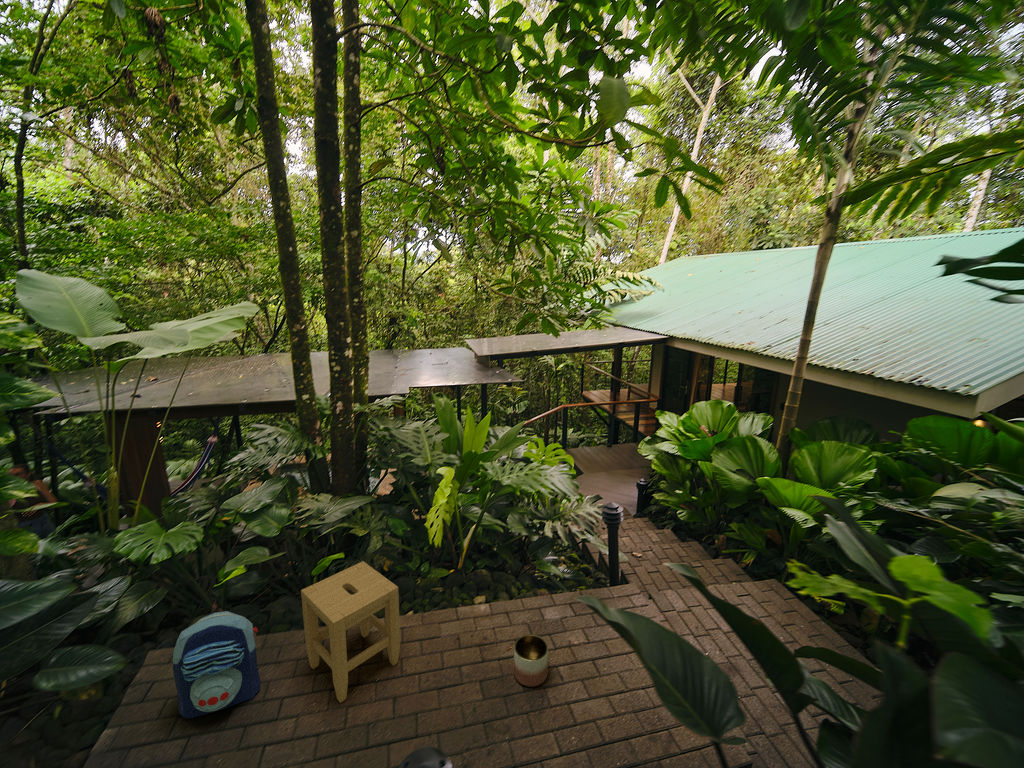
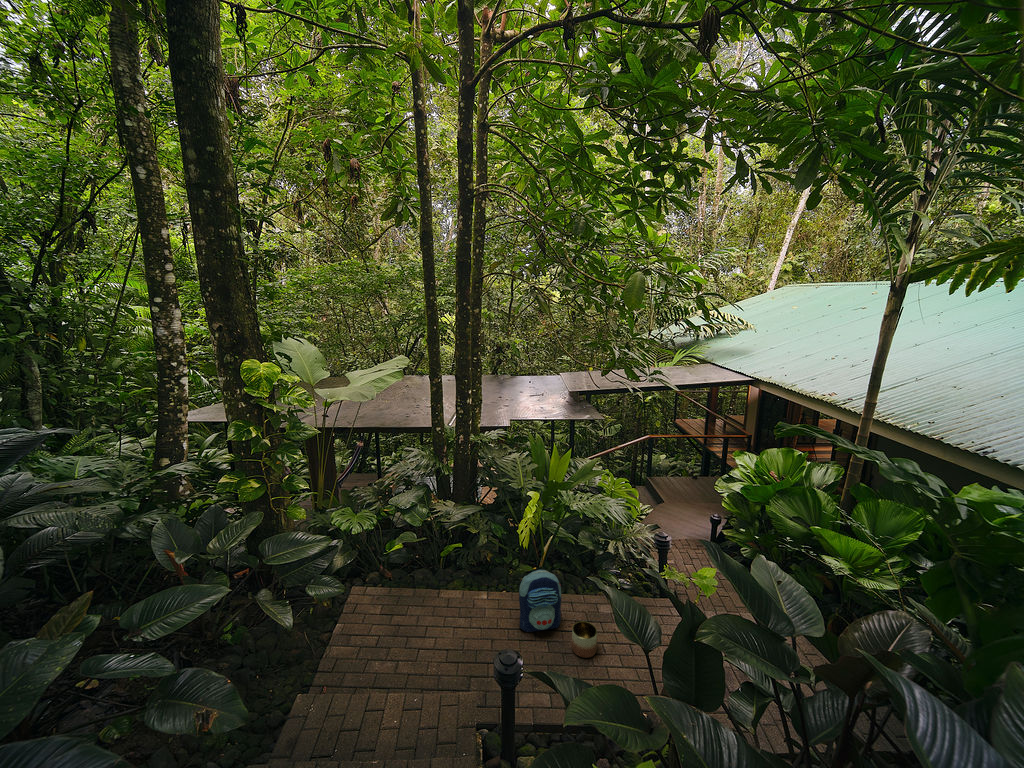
stool: present [301,561,400,703] -> none [435,552,495,642]
backpack: present [173,611,260,718] -> present [519,570,561,632]

